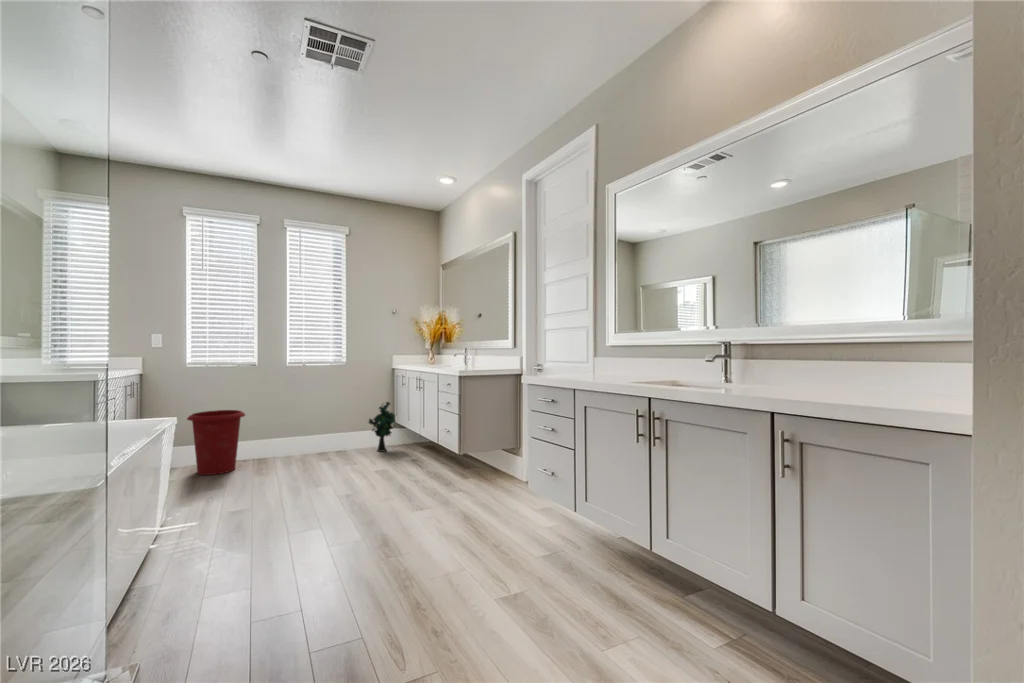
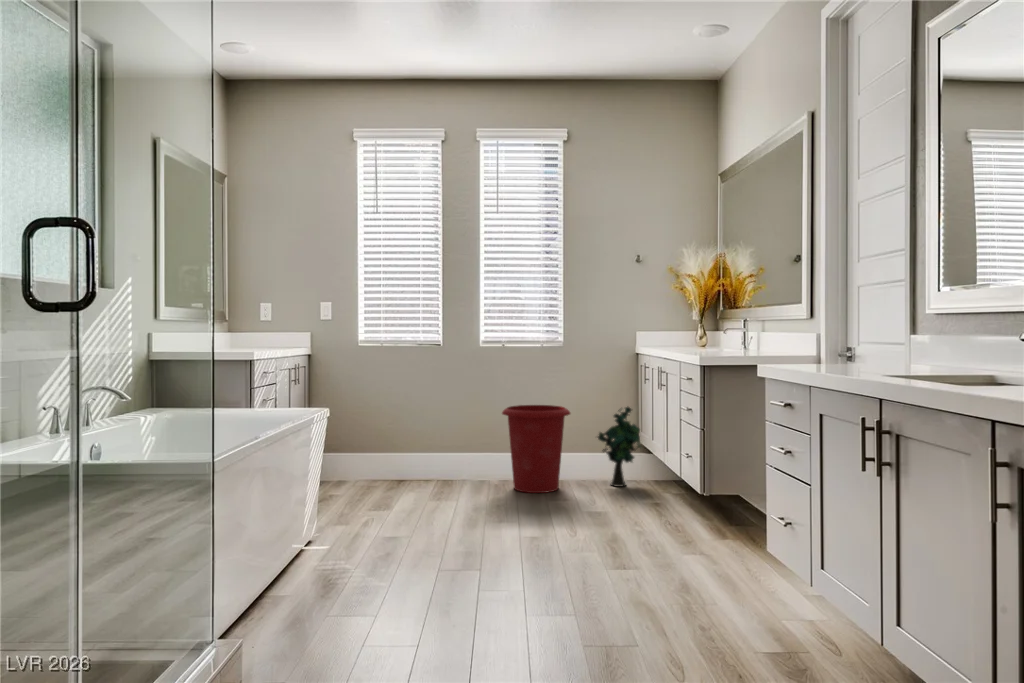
waste bin: present [187,410,245,475] -> present [502,405,570,493]

